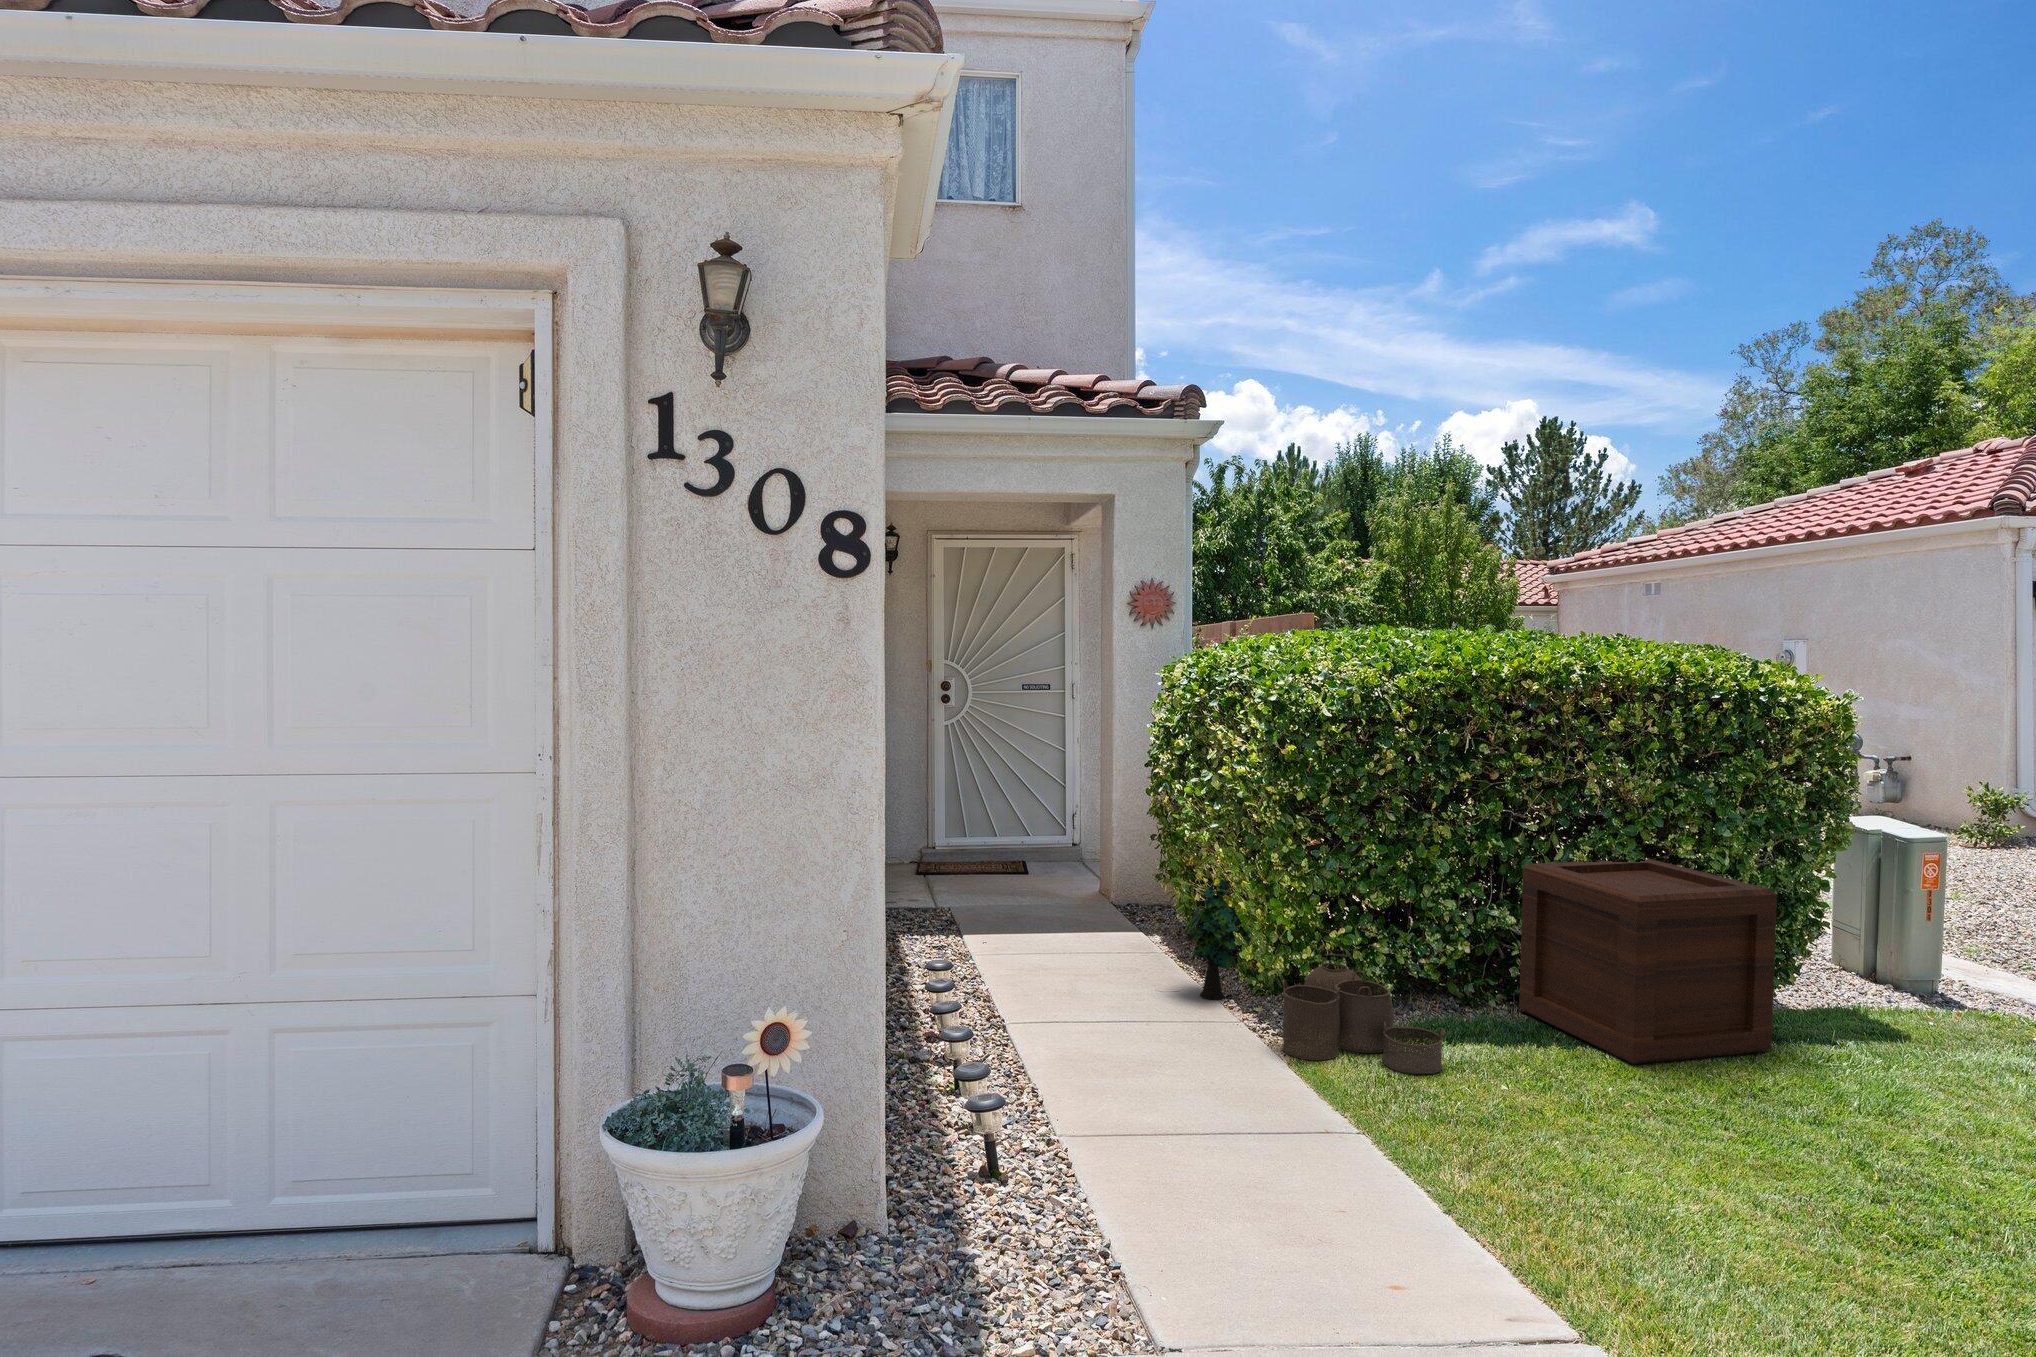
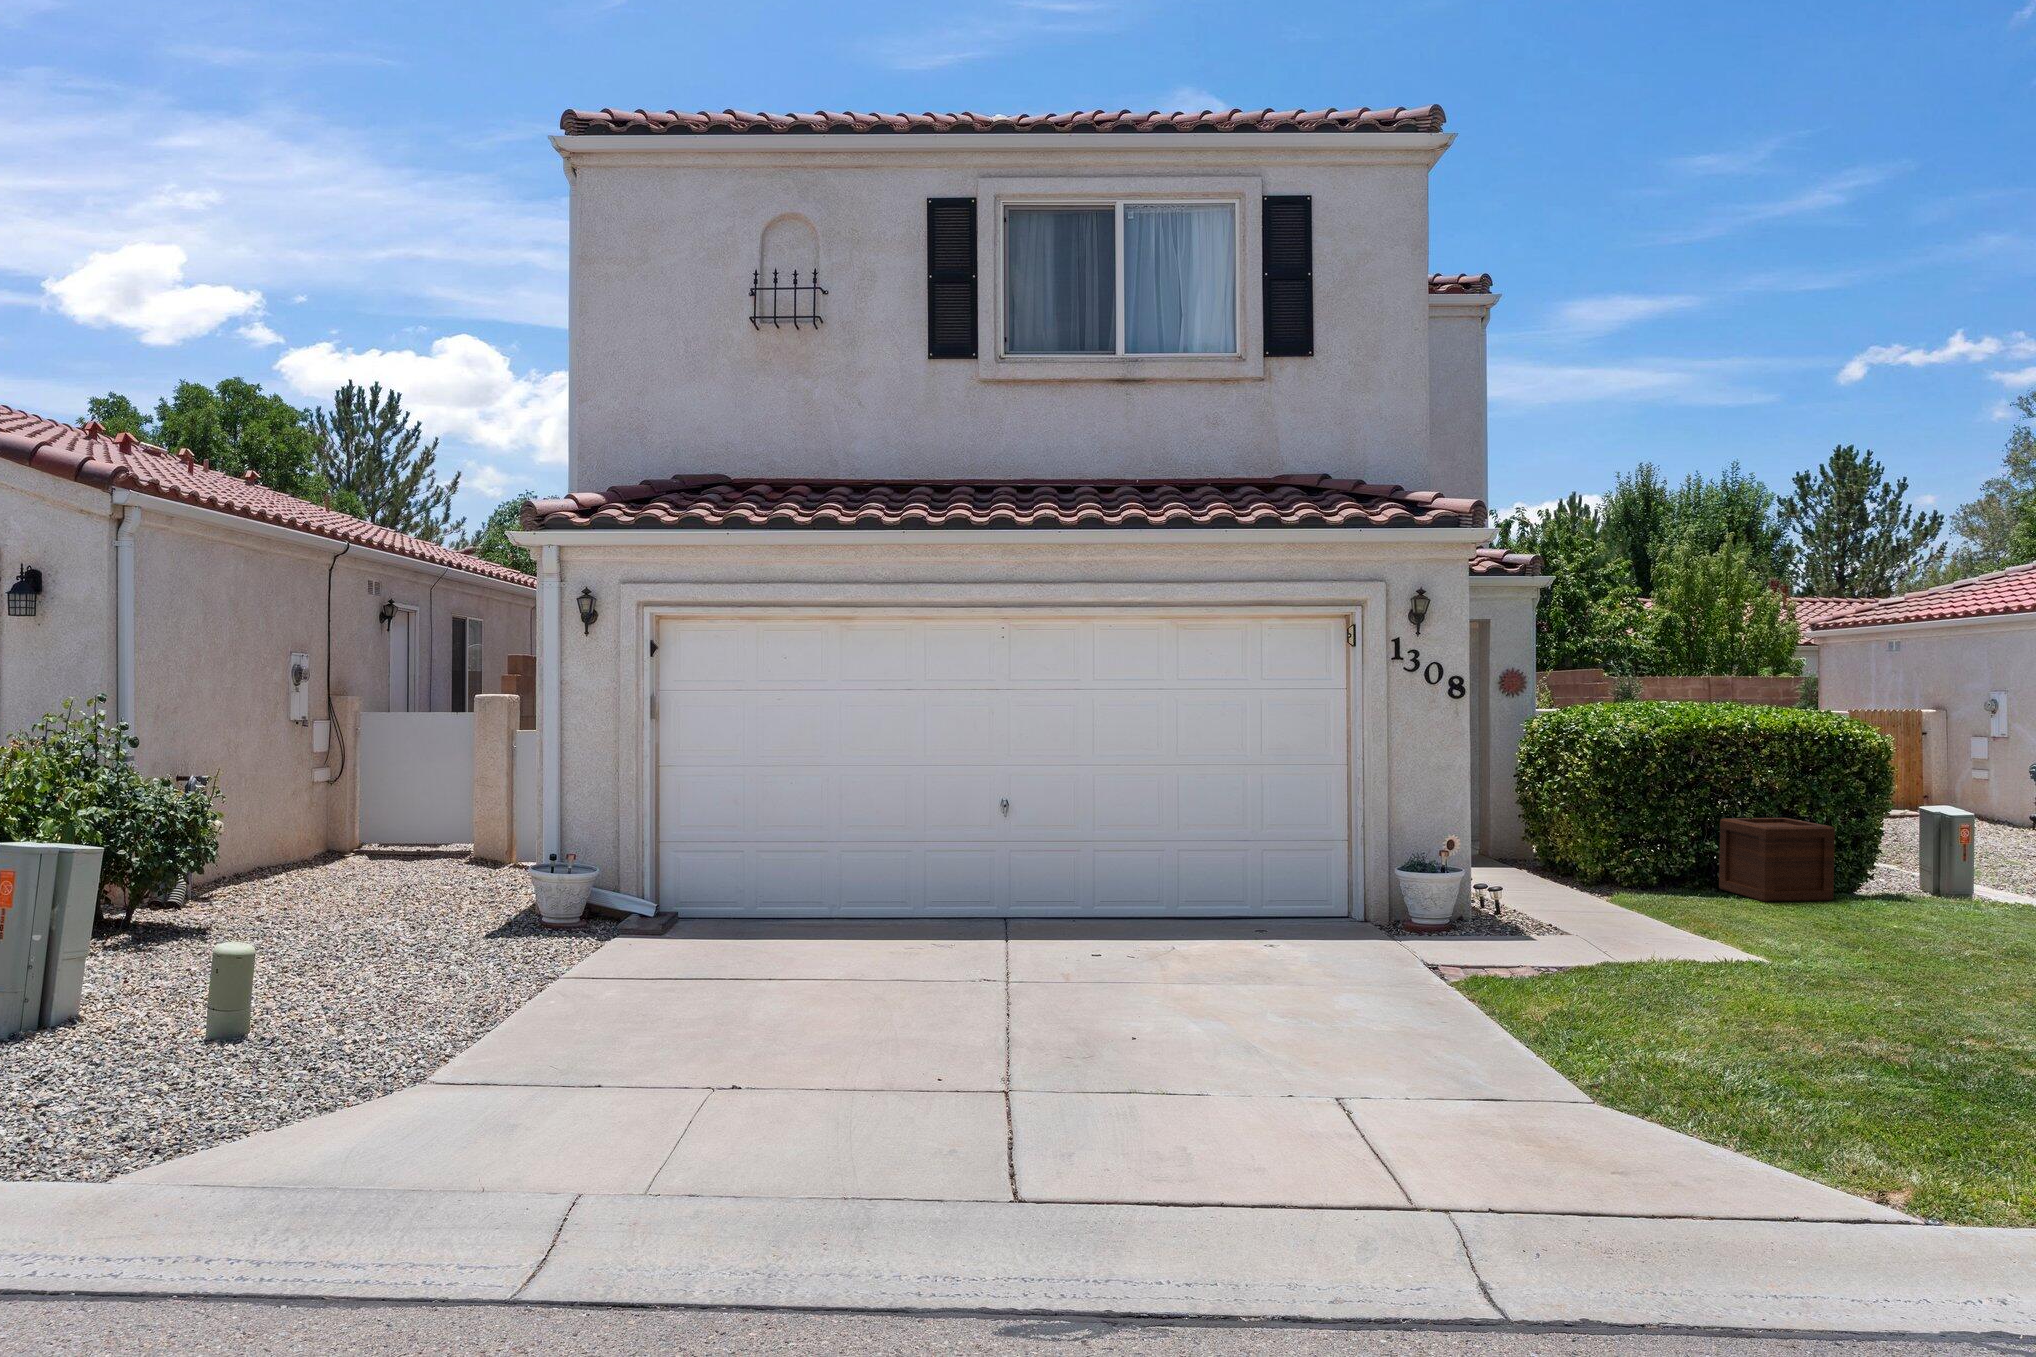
decorative plant: present [1185,879,1251,1000] -> none [1551,825,1585,884]
woven basket: present [1282,958,1444,1074] -> none [1603,861,1677,902]

